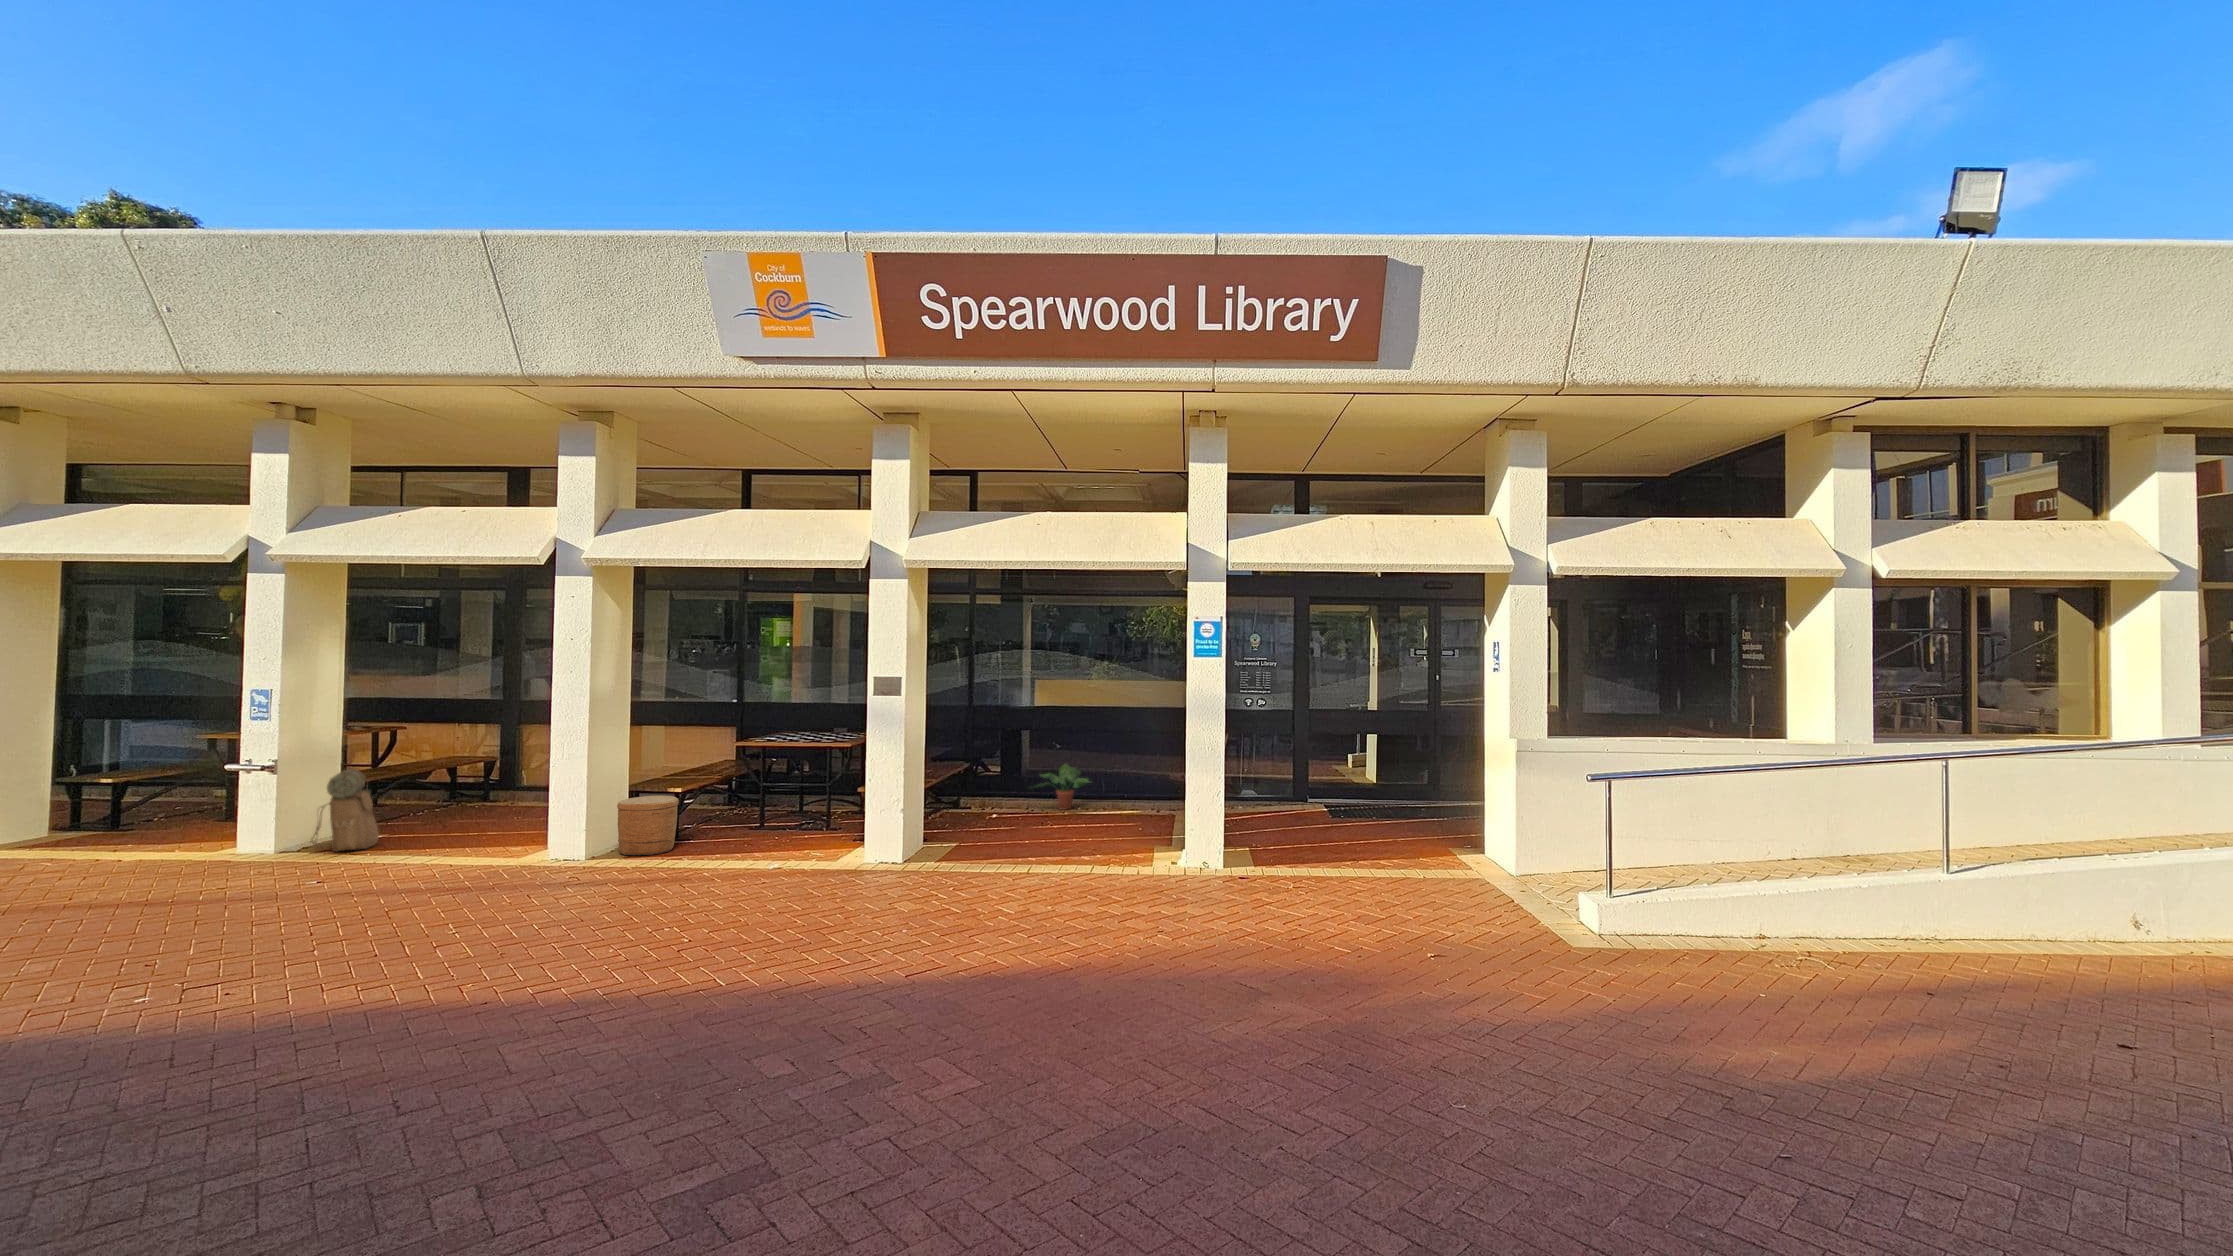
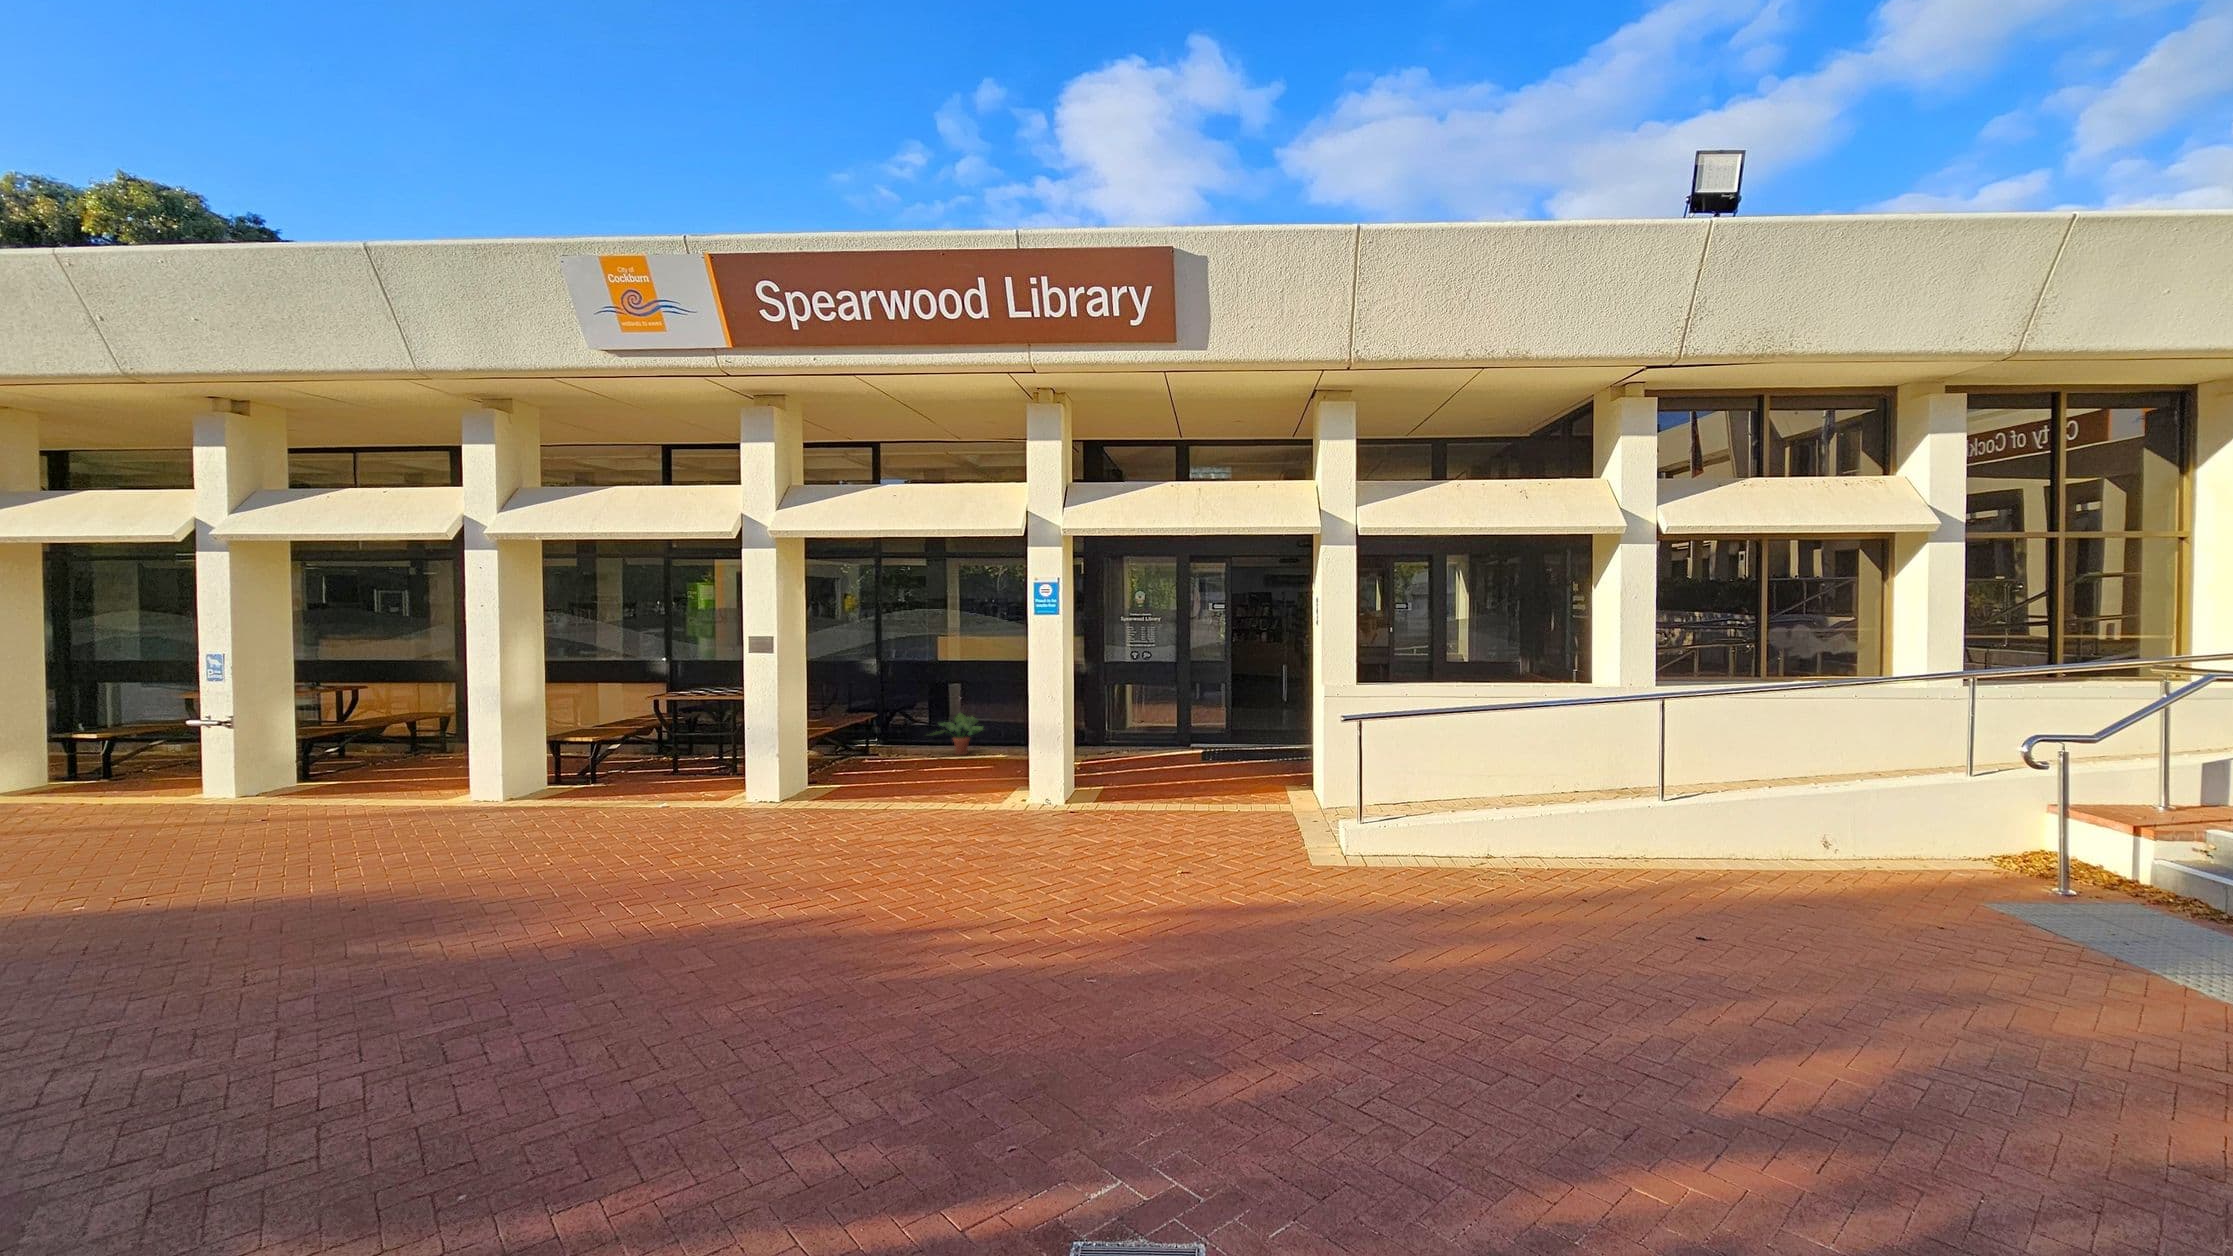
backpack: present [311,769,379,852] -> none [268,724,330,796]
woven basket: present [617,796,679,855] -> none [531,744,587,797]

